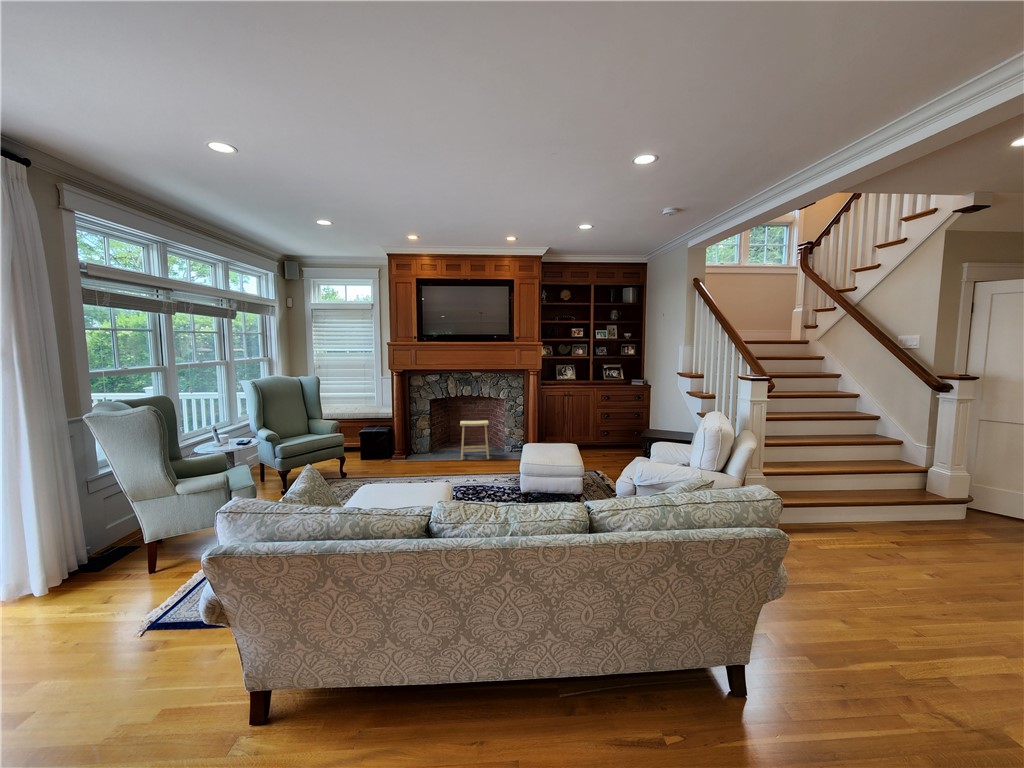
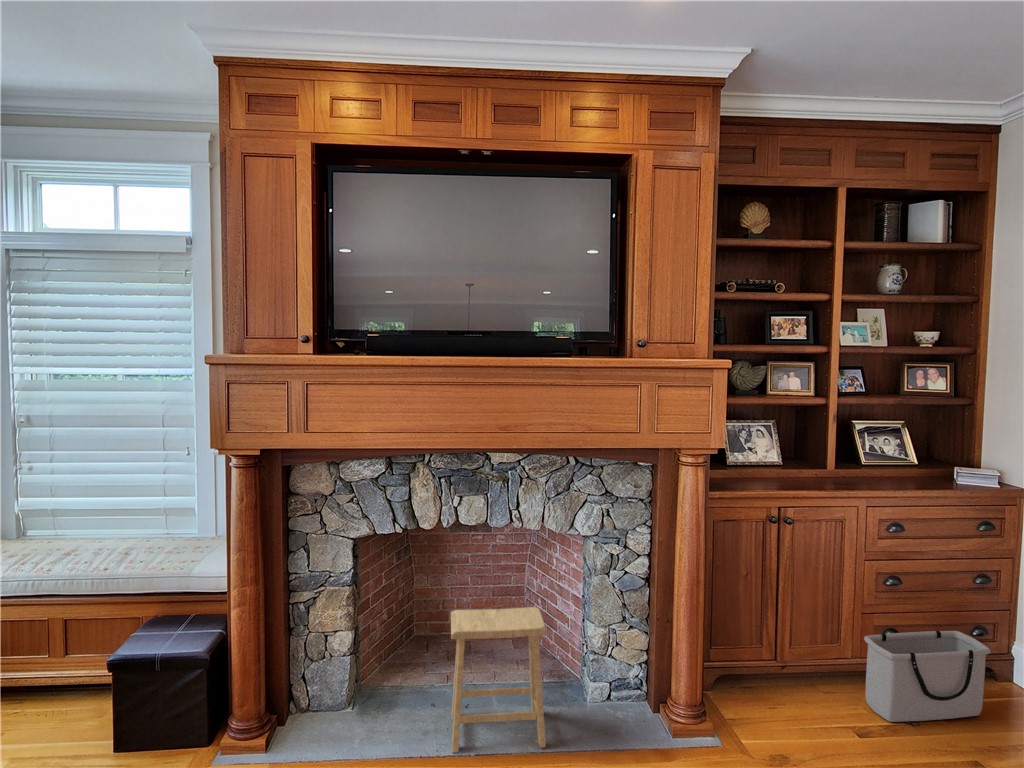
storage bin: none [594,431,631,456] -> present [864,631,990,722]

